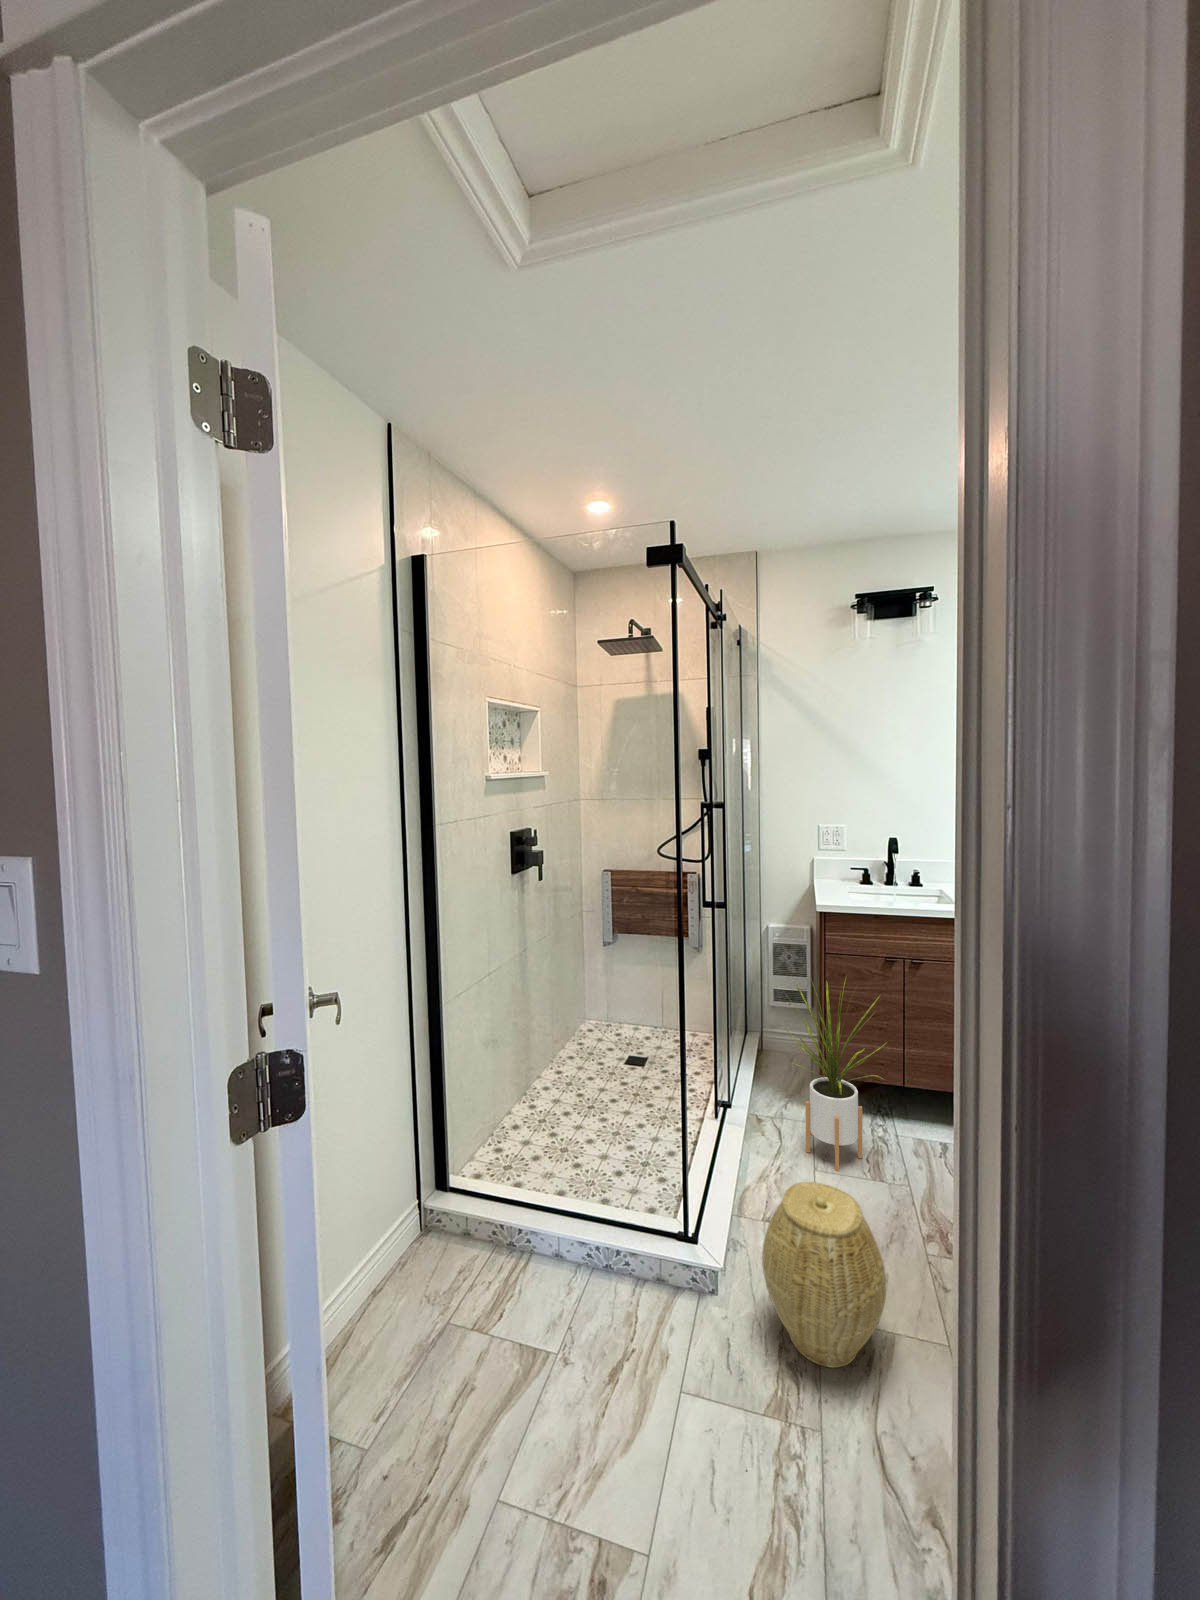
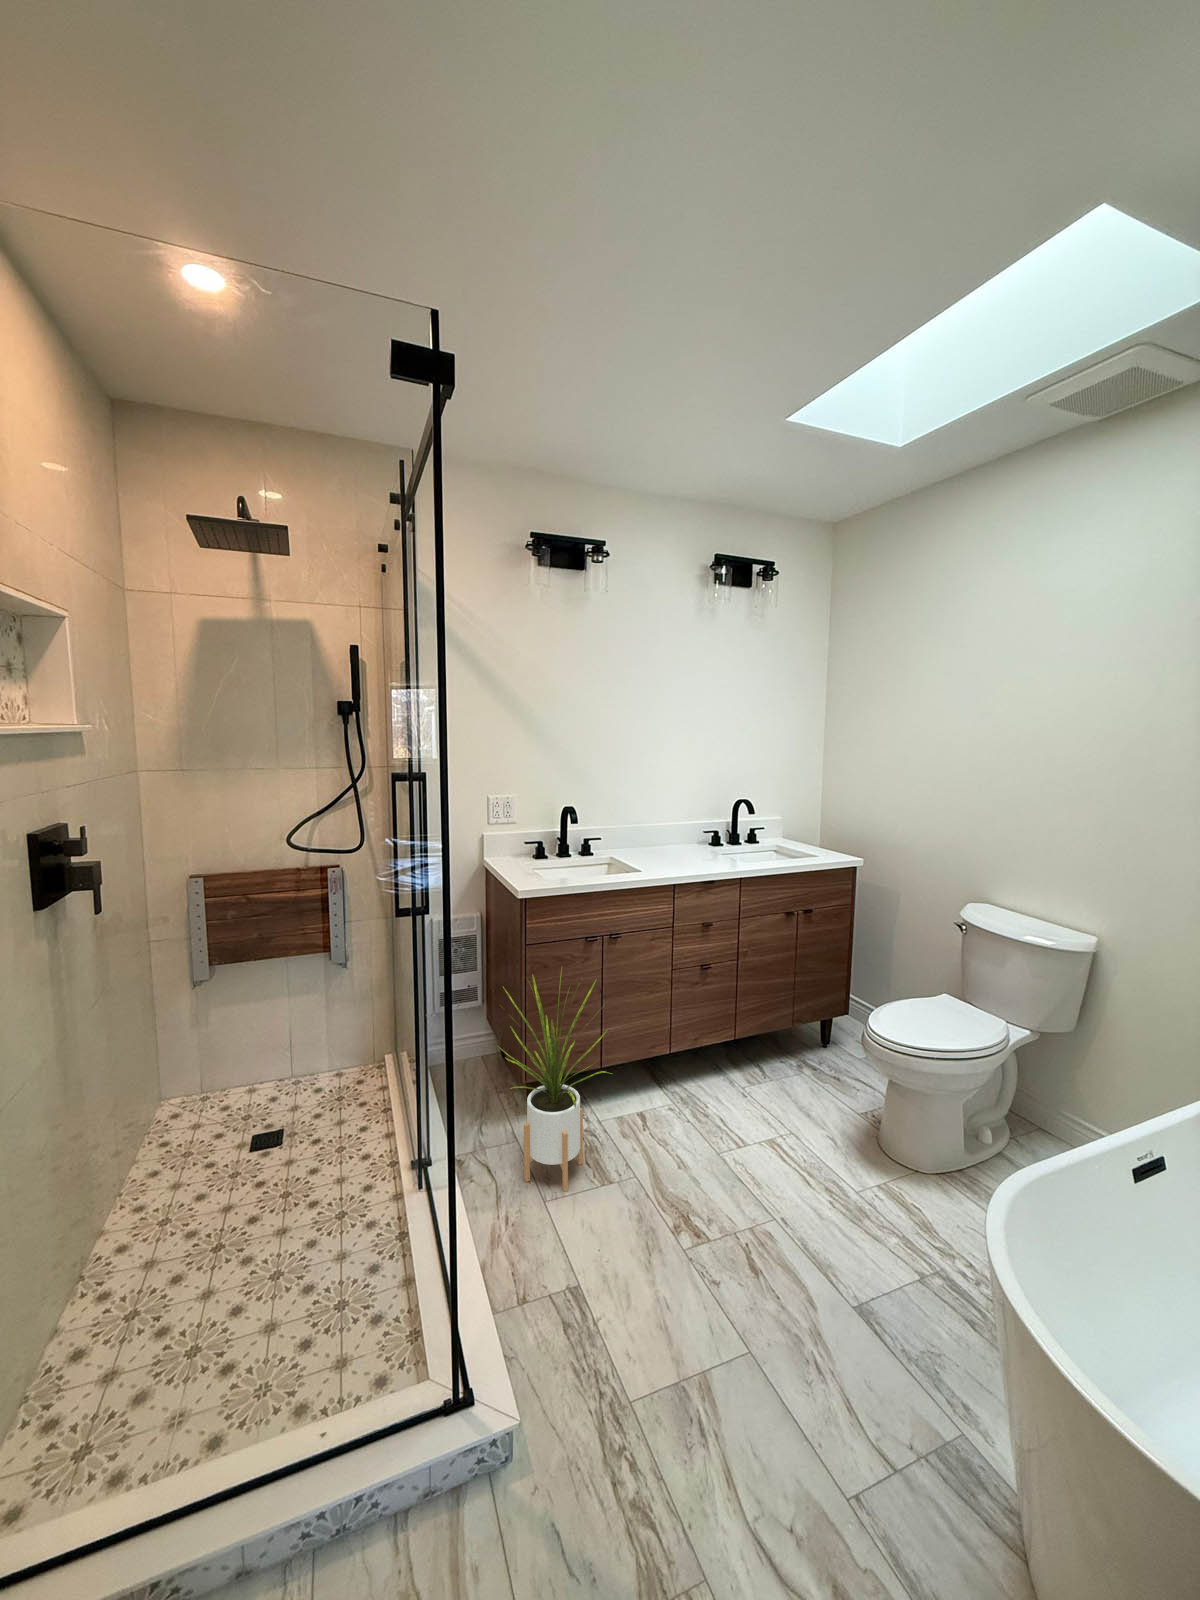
woven basket: present [762,1182,886,1368] -> none [576,1247,722,1479]

